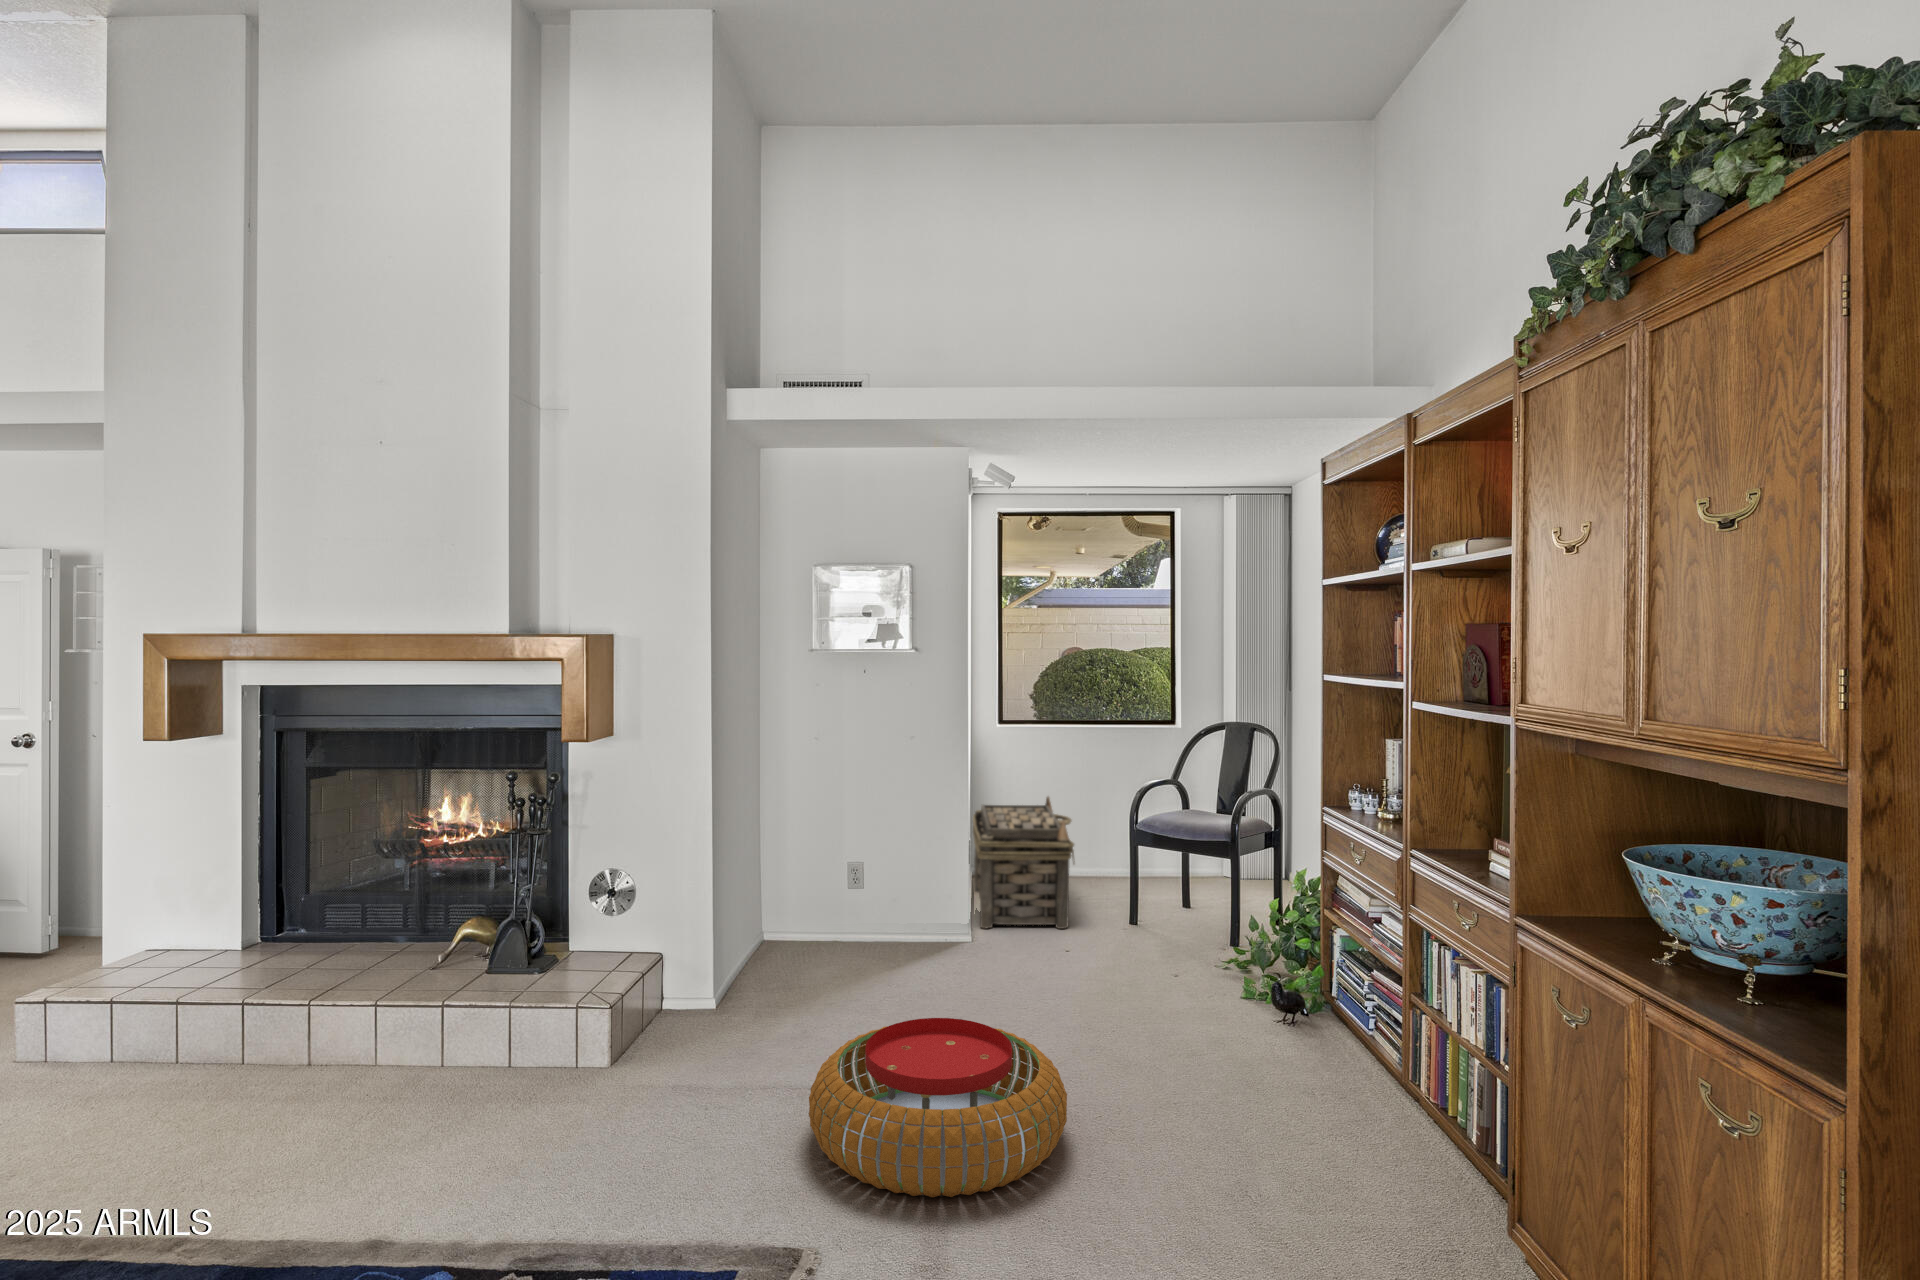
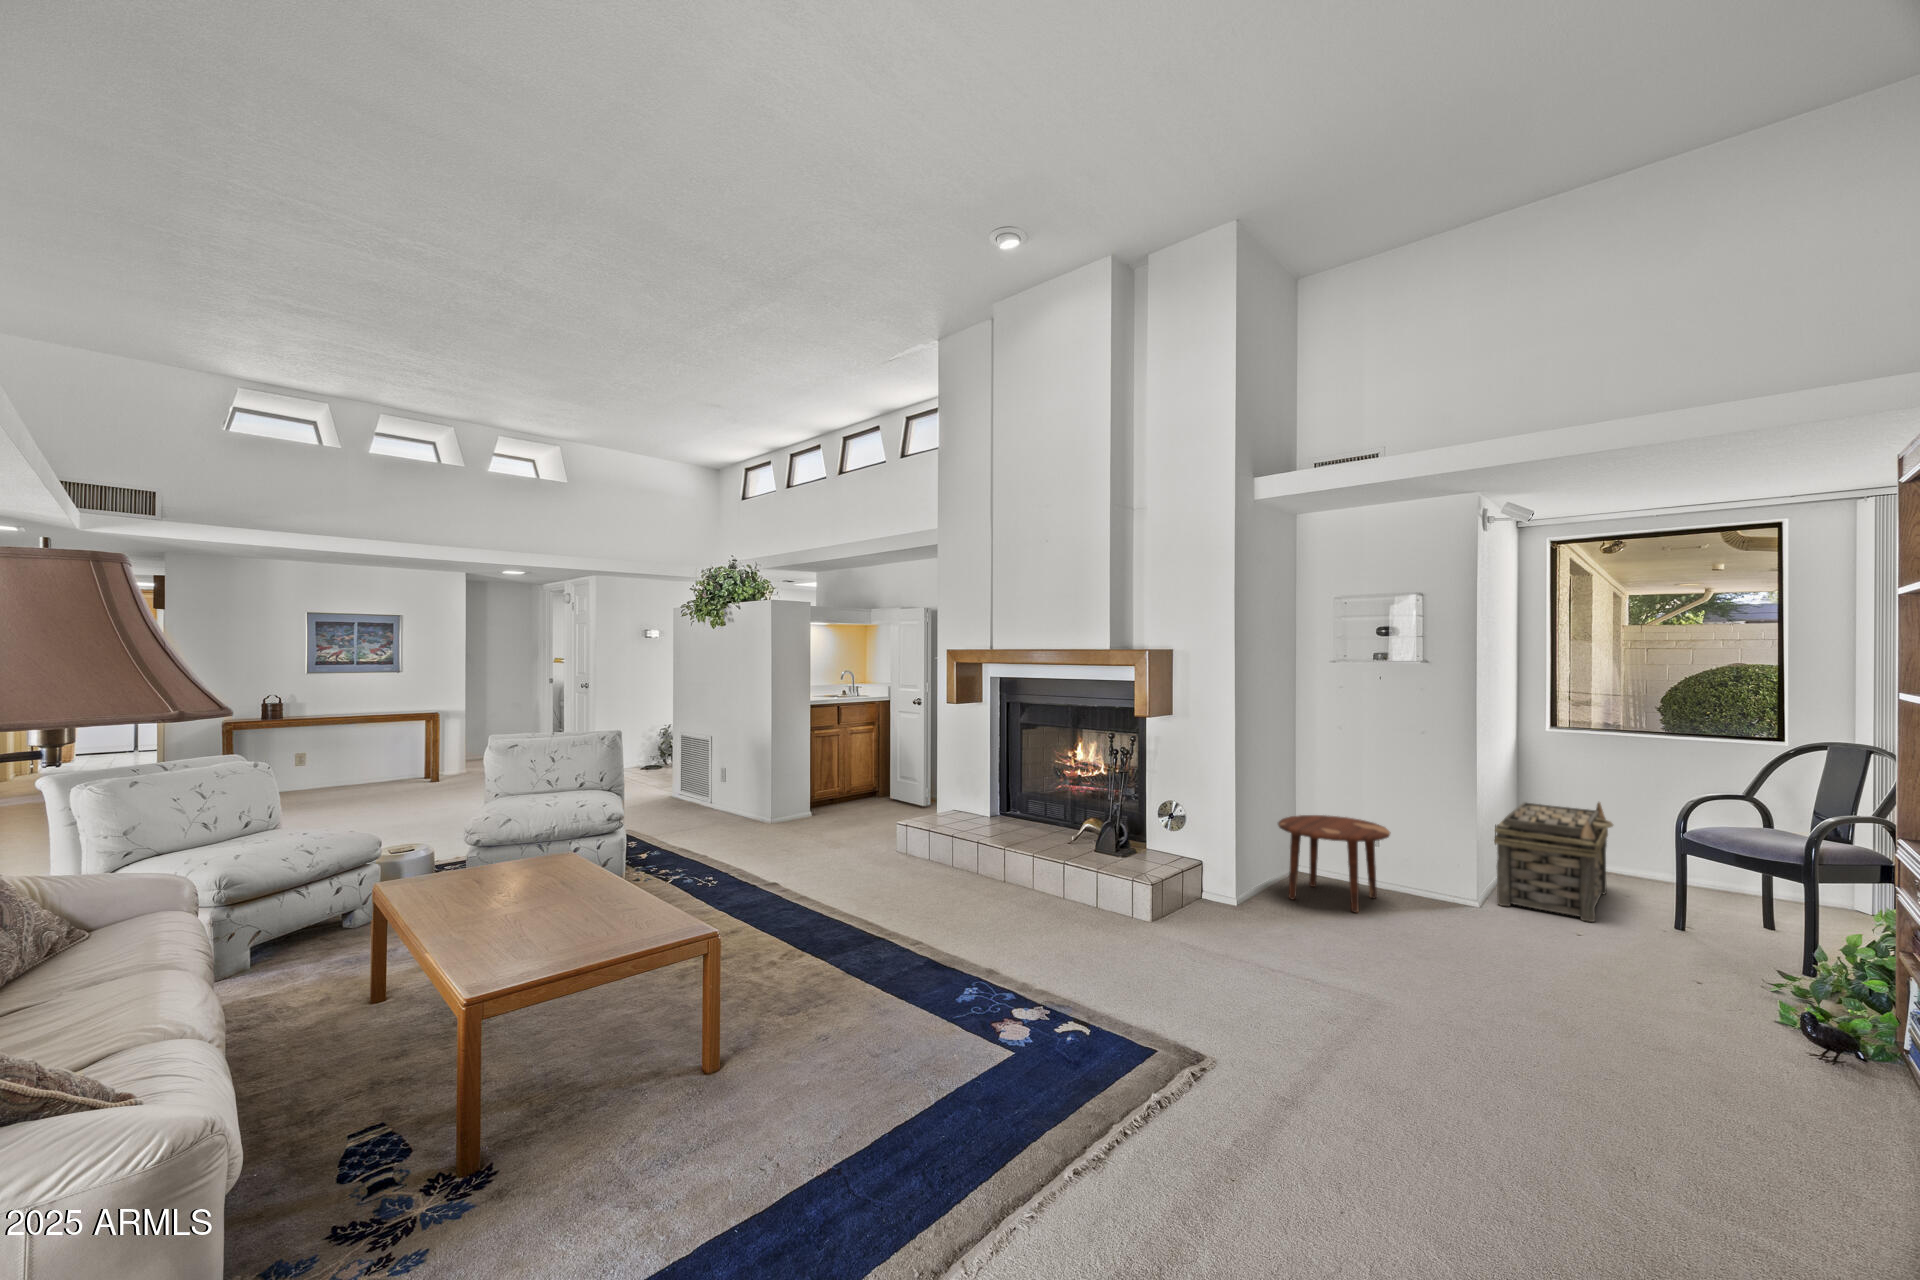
side table: none [756,853,891,977] -> present [1278,815,1390,913]
pouf: present [809,1018,1067,1197] -> none [1232,926,1442,1053]

